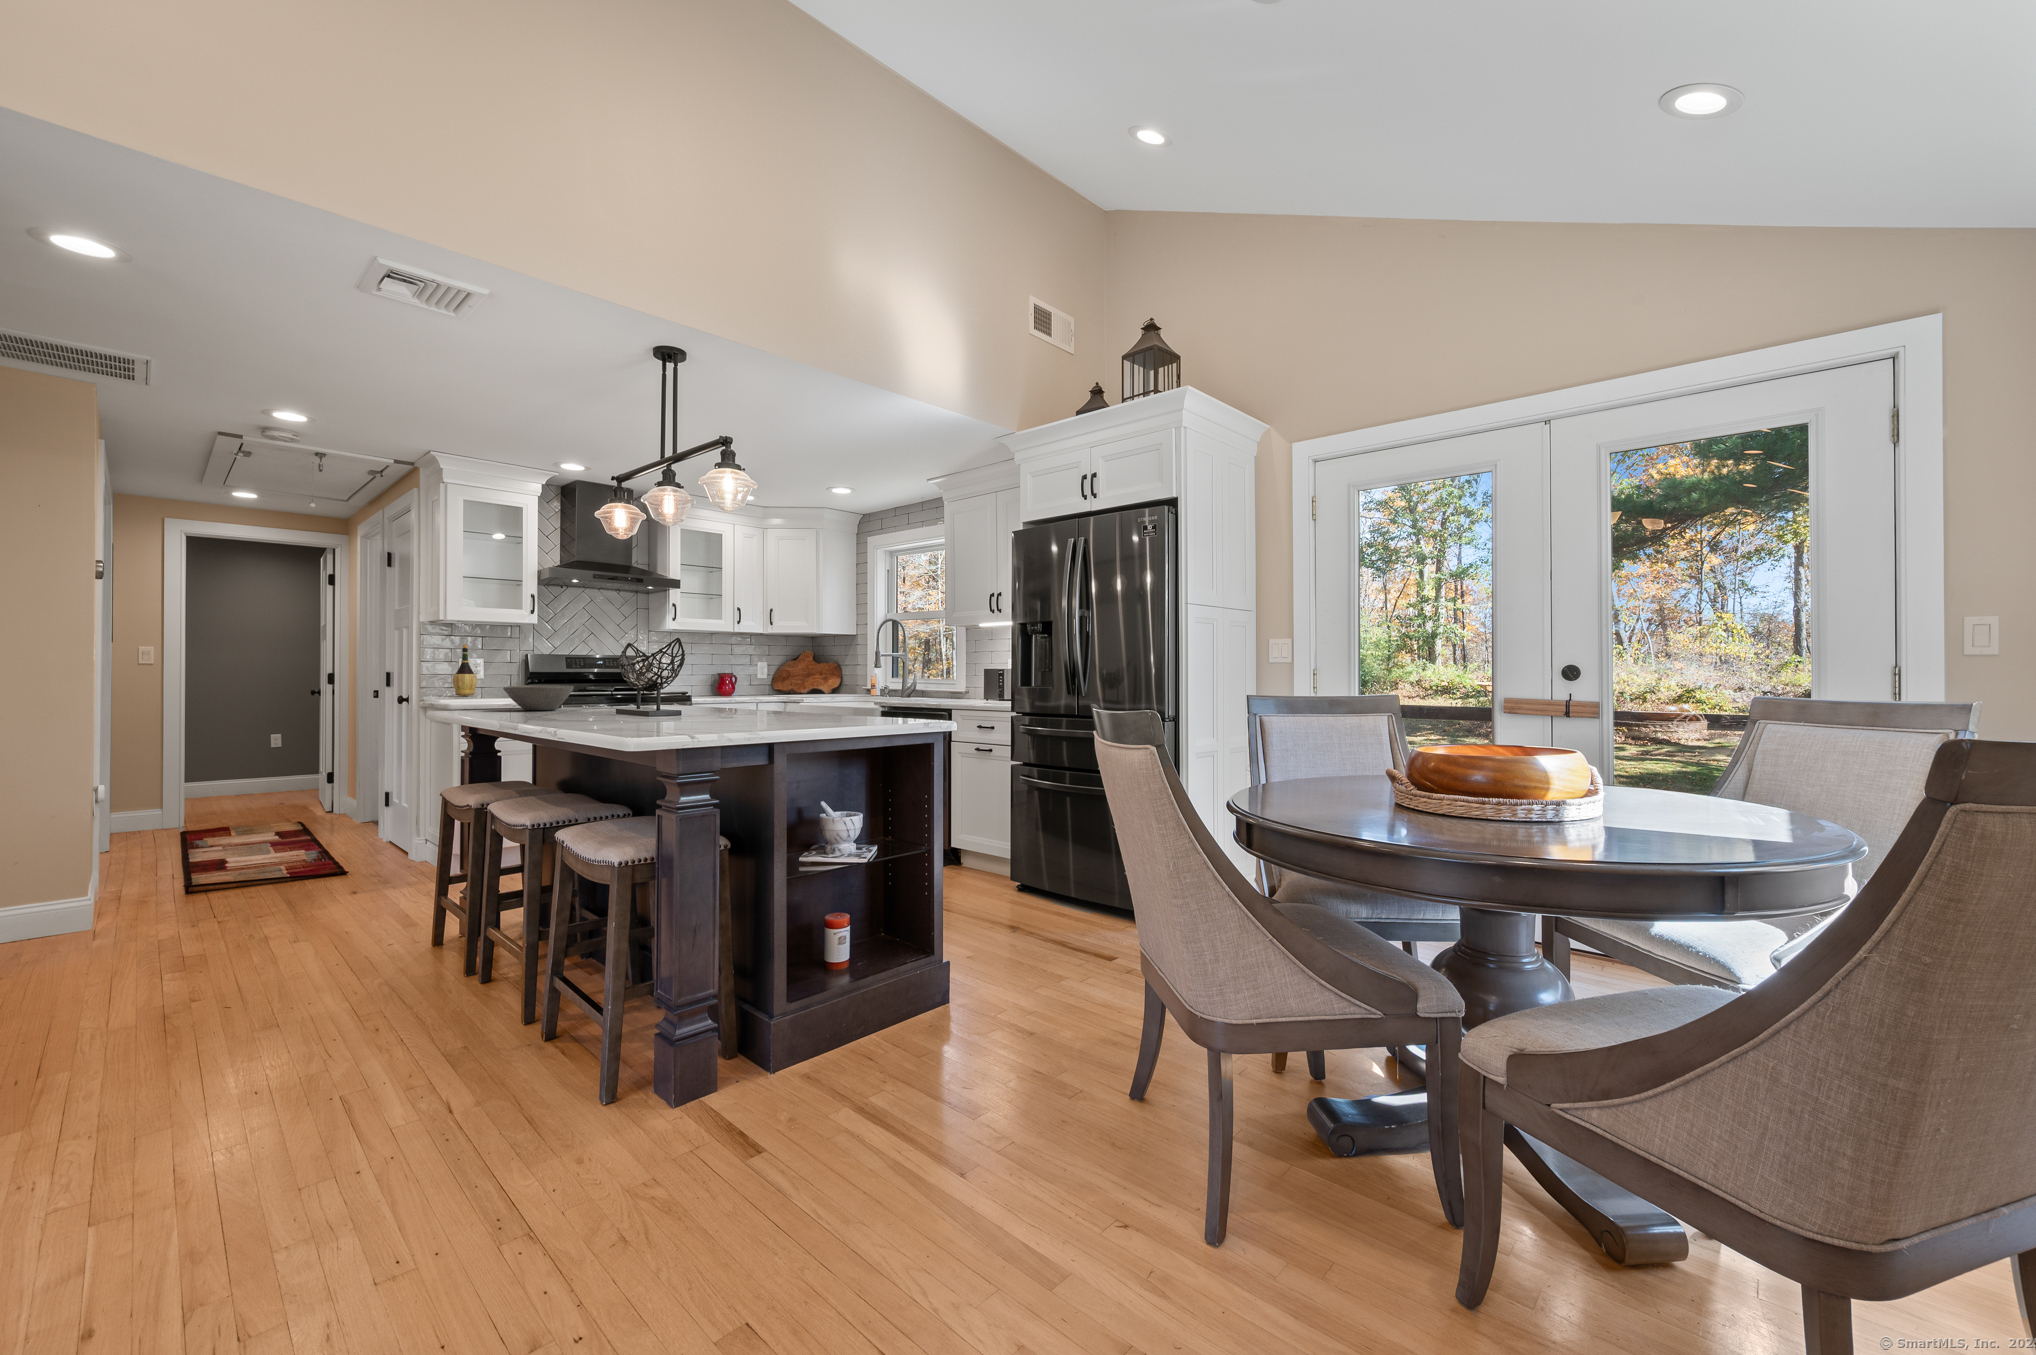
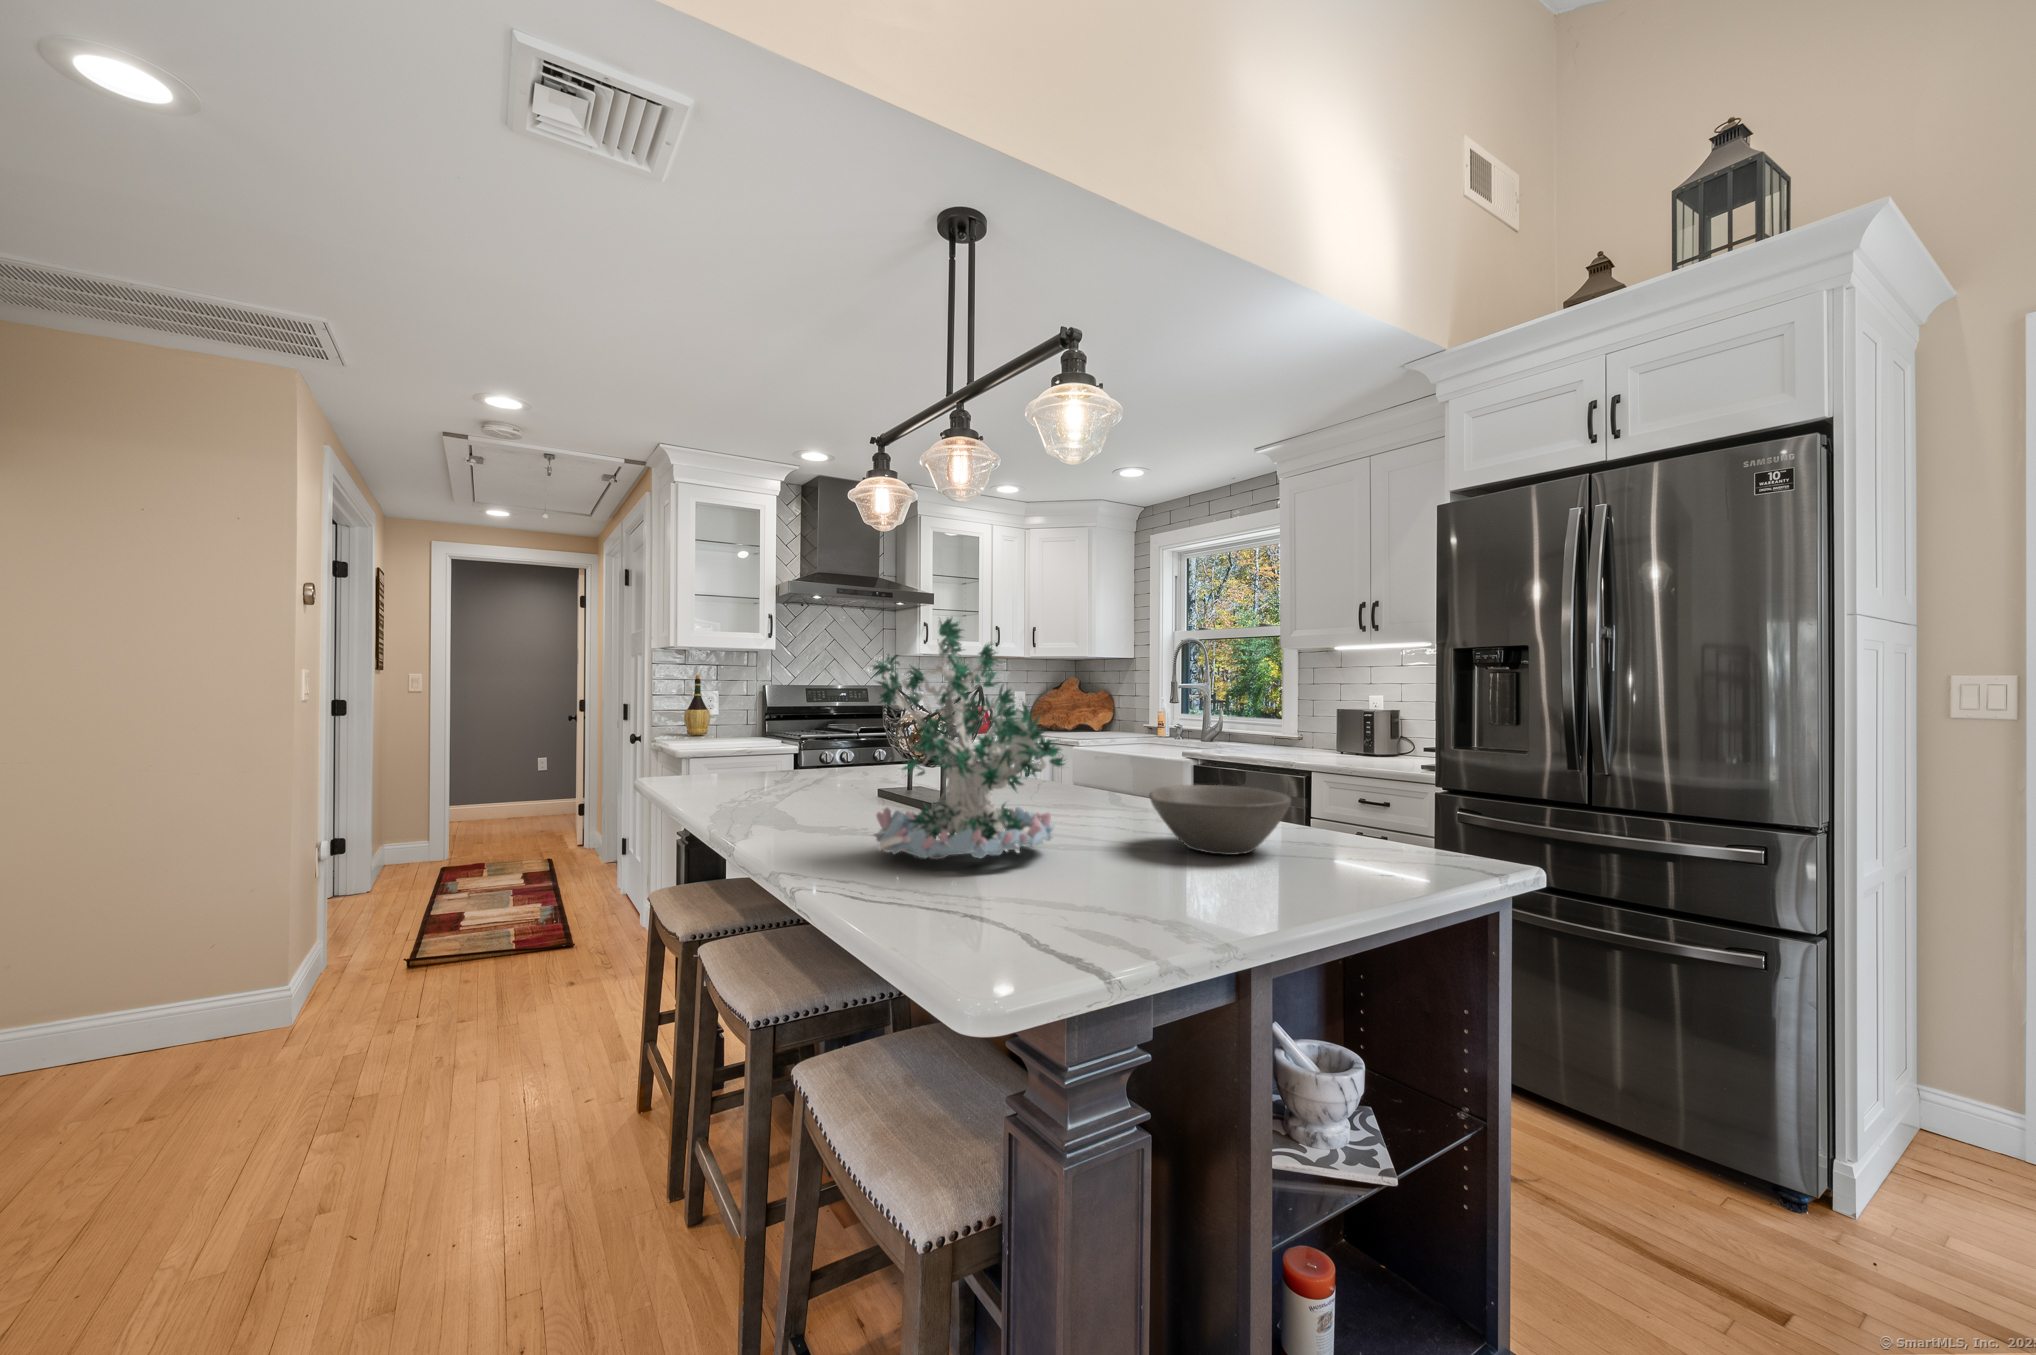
plant: none [605,593,721,723] -> present [873,618,1065,860]
bowl: present [503,685,574,710] -> present [1149,785,1291,855]

